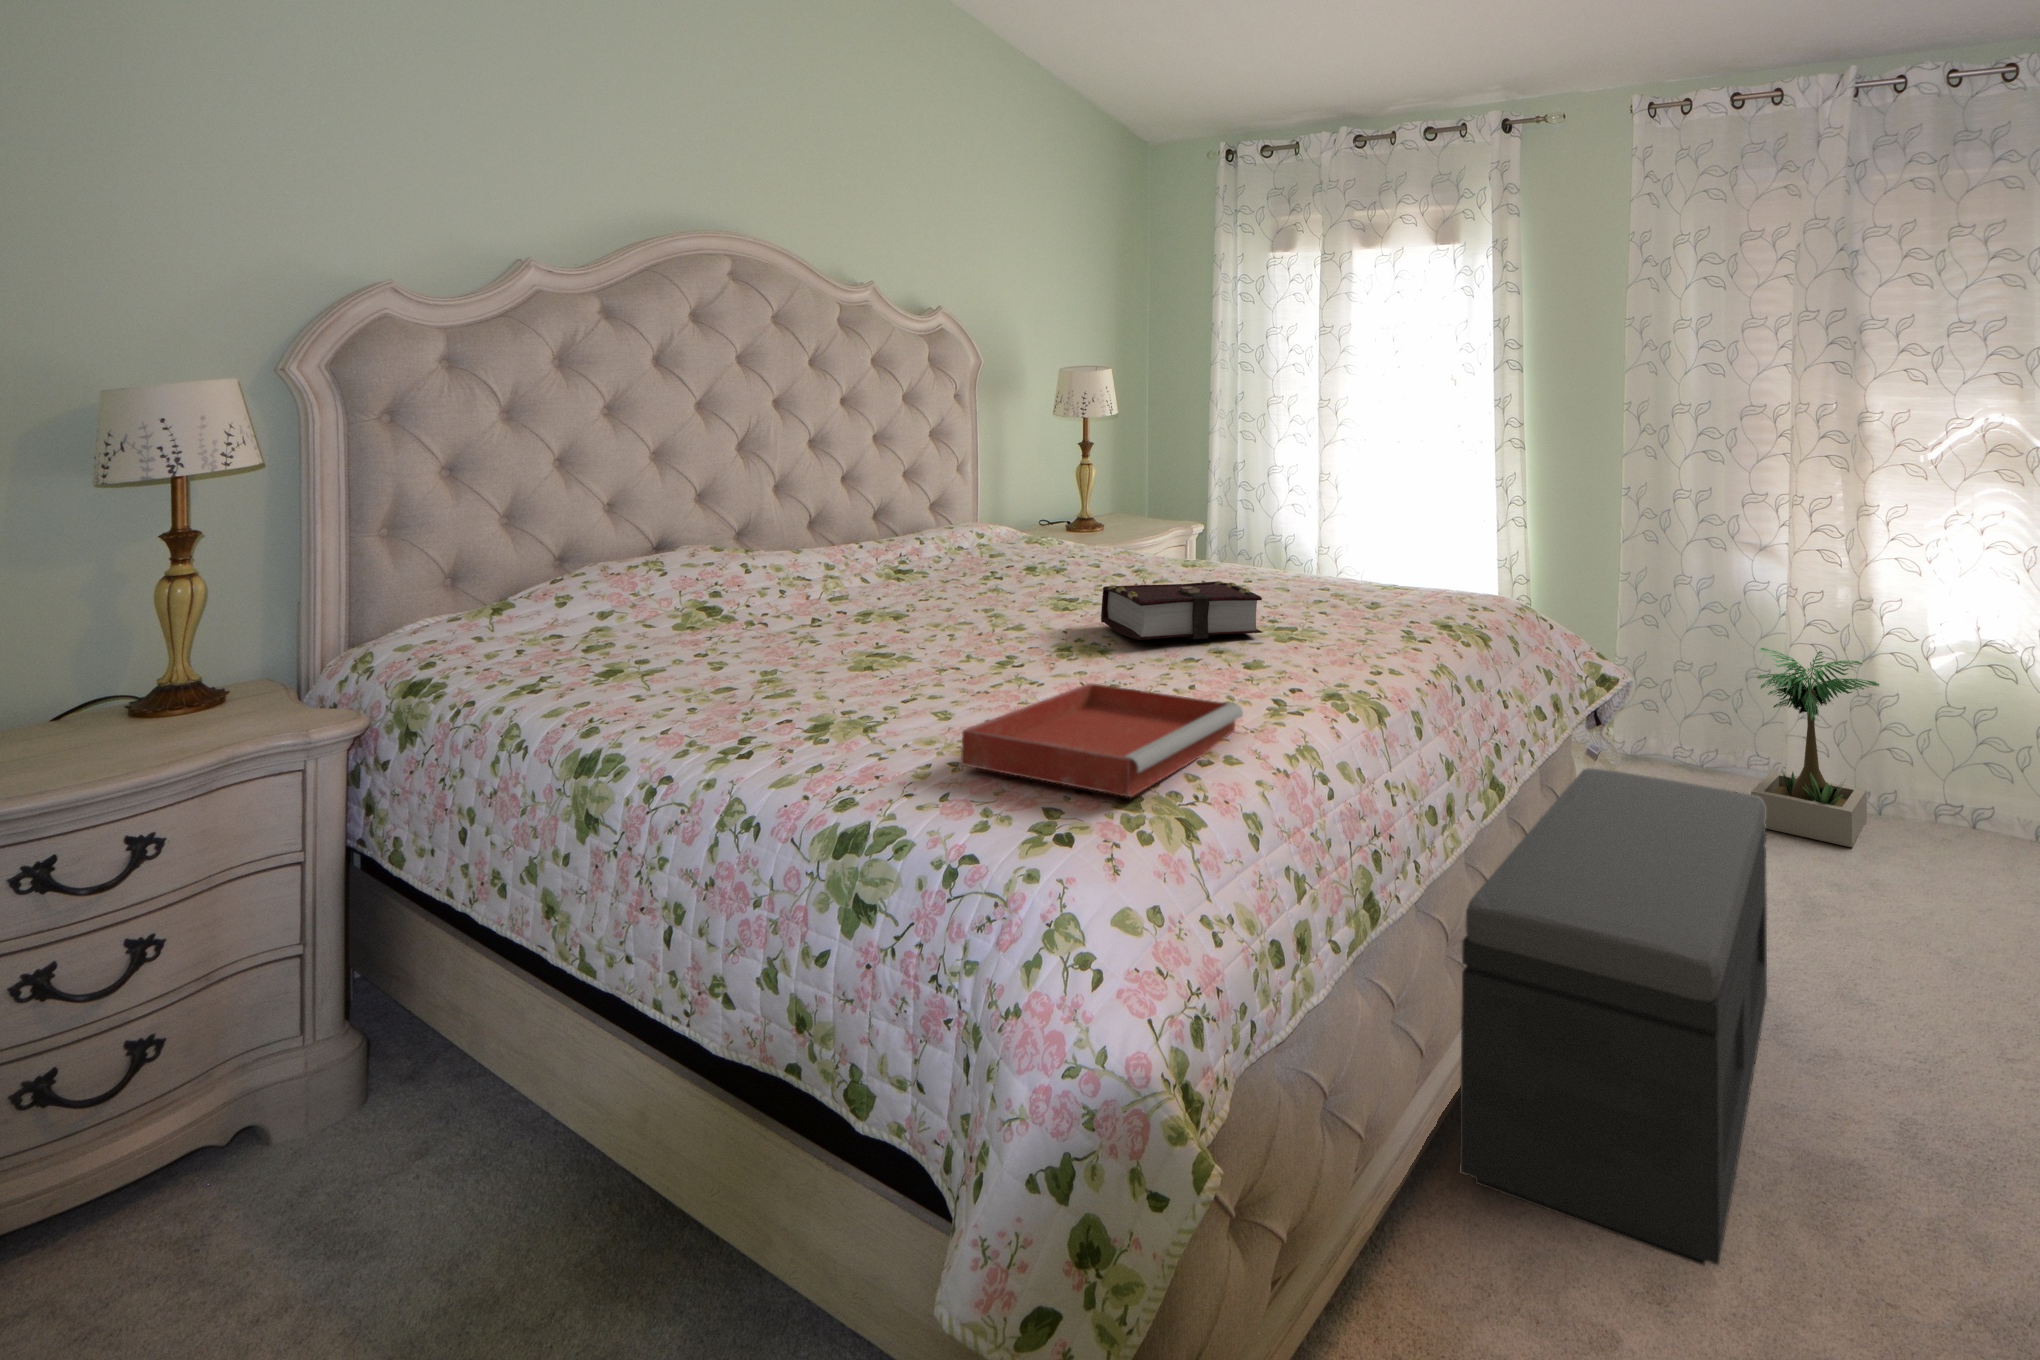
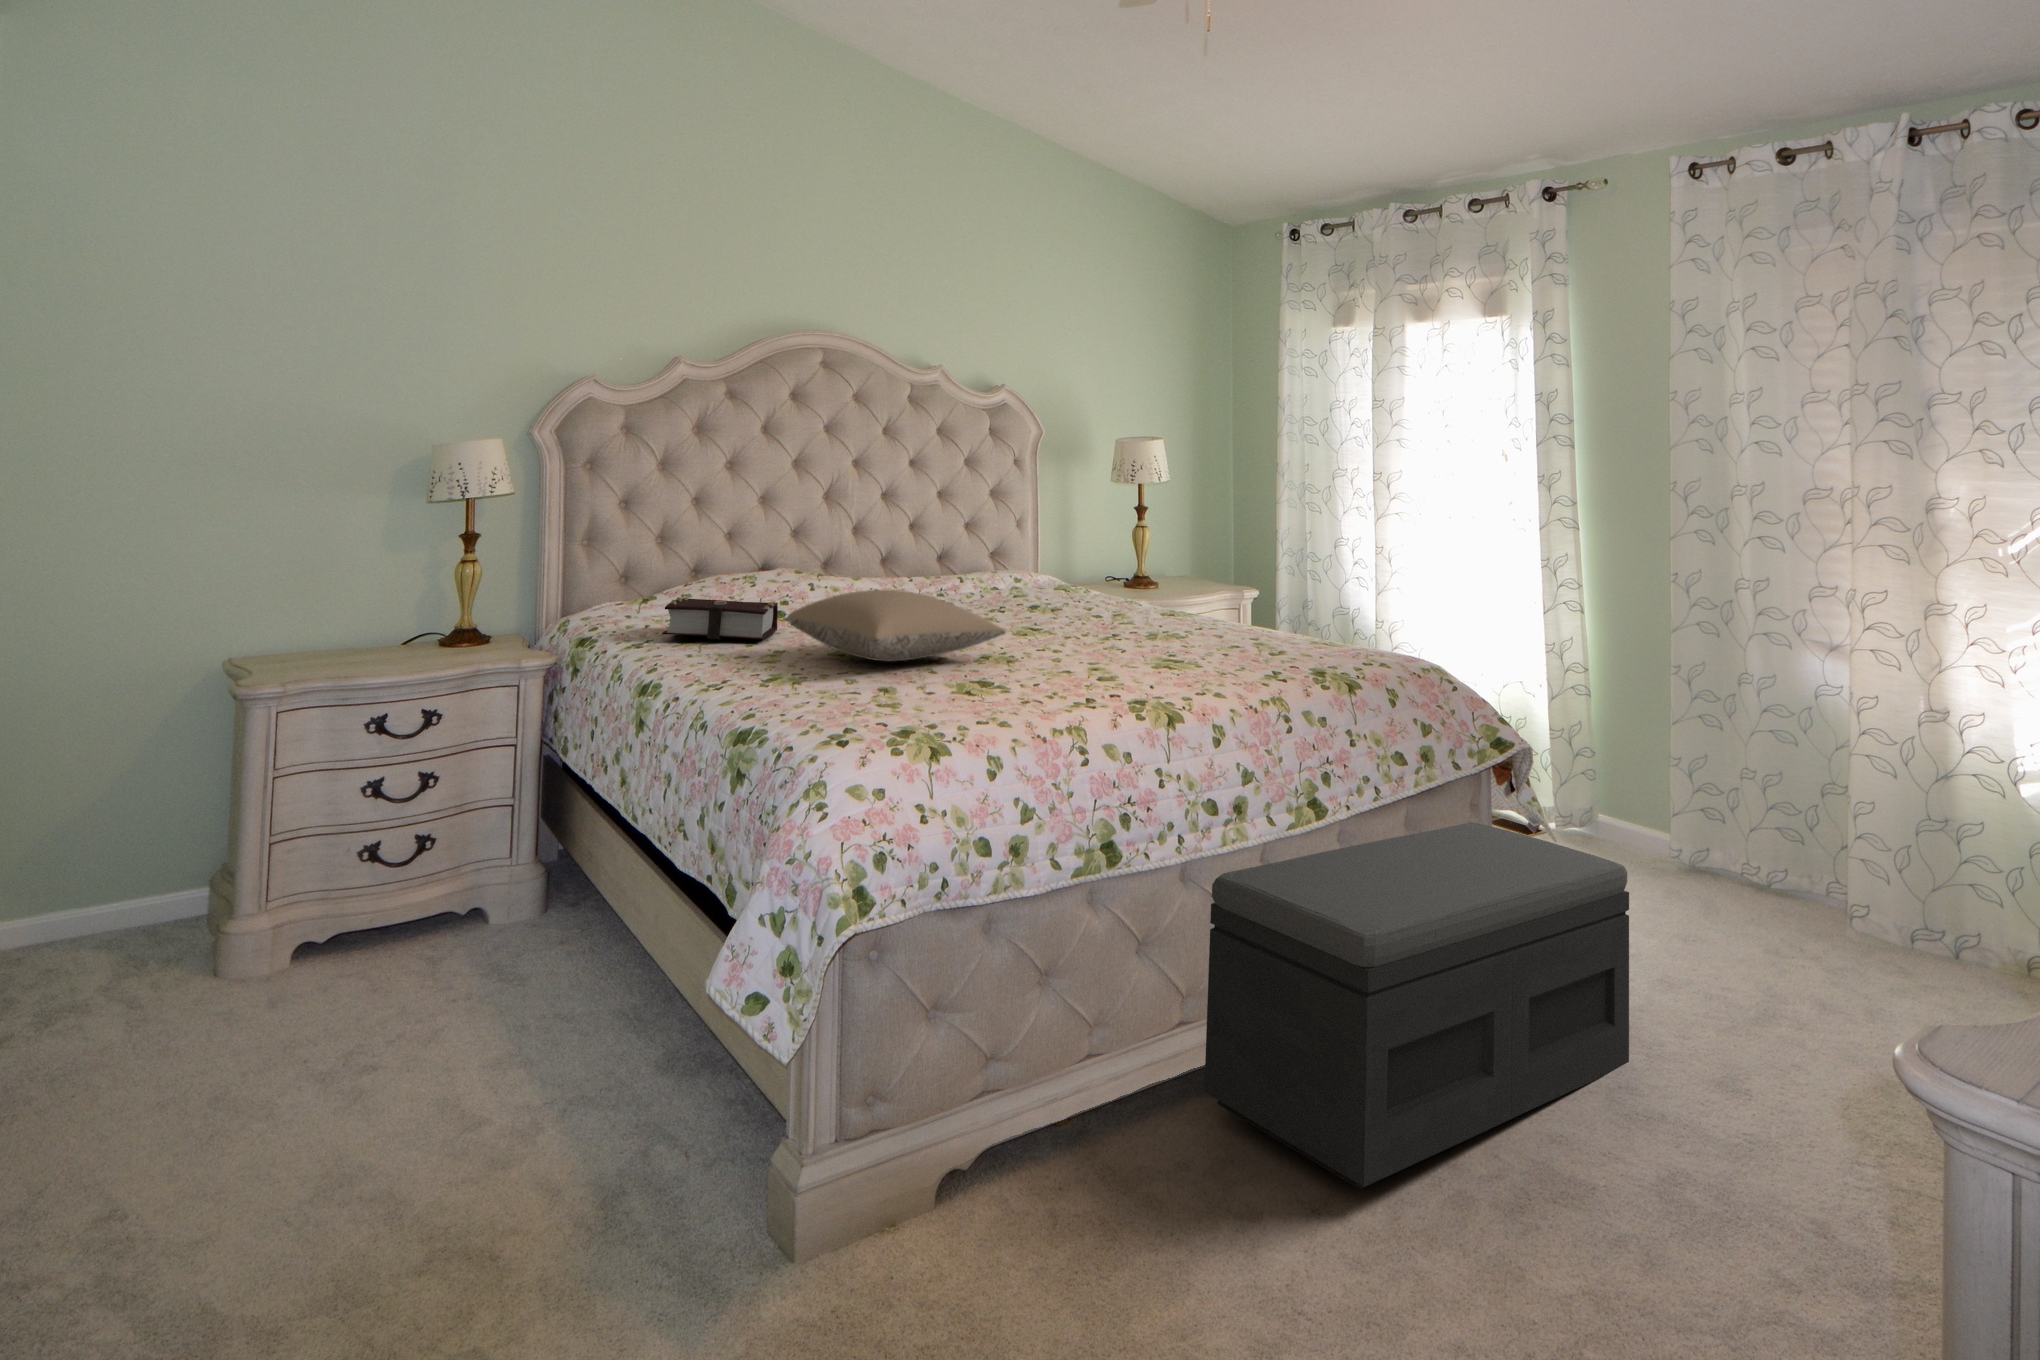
pillow: none [797,573,1104,673] -> present [787,590,1006,661]
book: present [1101,581,1262,640] -> present [662,597,778,640]
potted plant: present [1751,648,1879,847] -> none [1767,749,1940,977]
tray: present [961,683,1243,797] -> none [823,671,1034,729]

